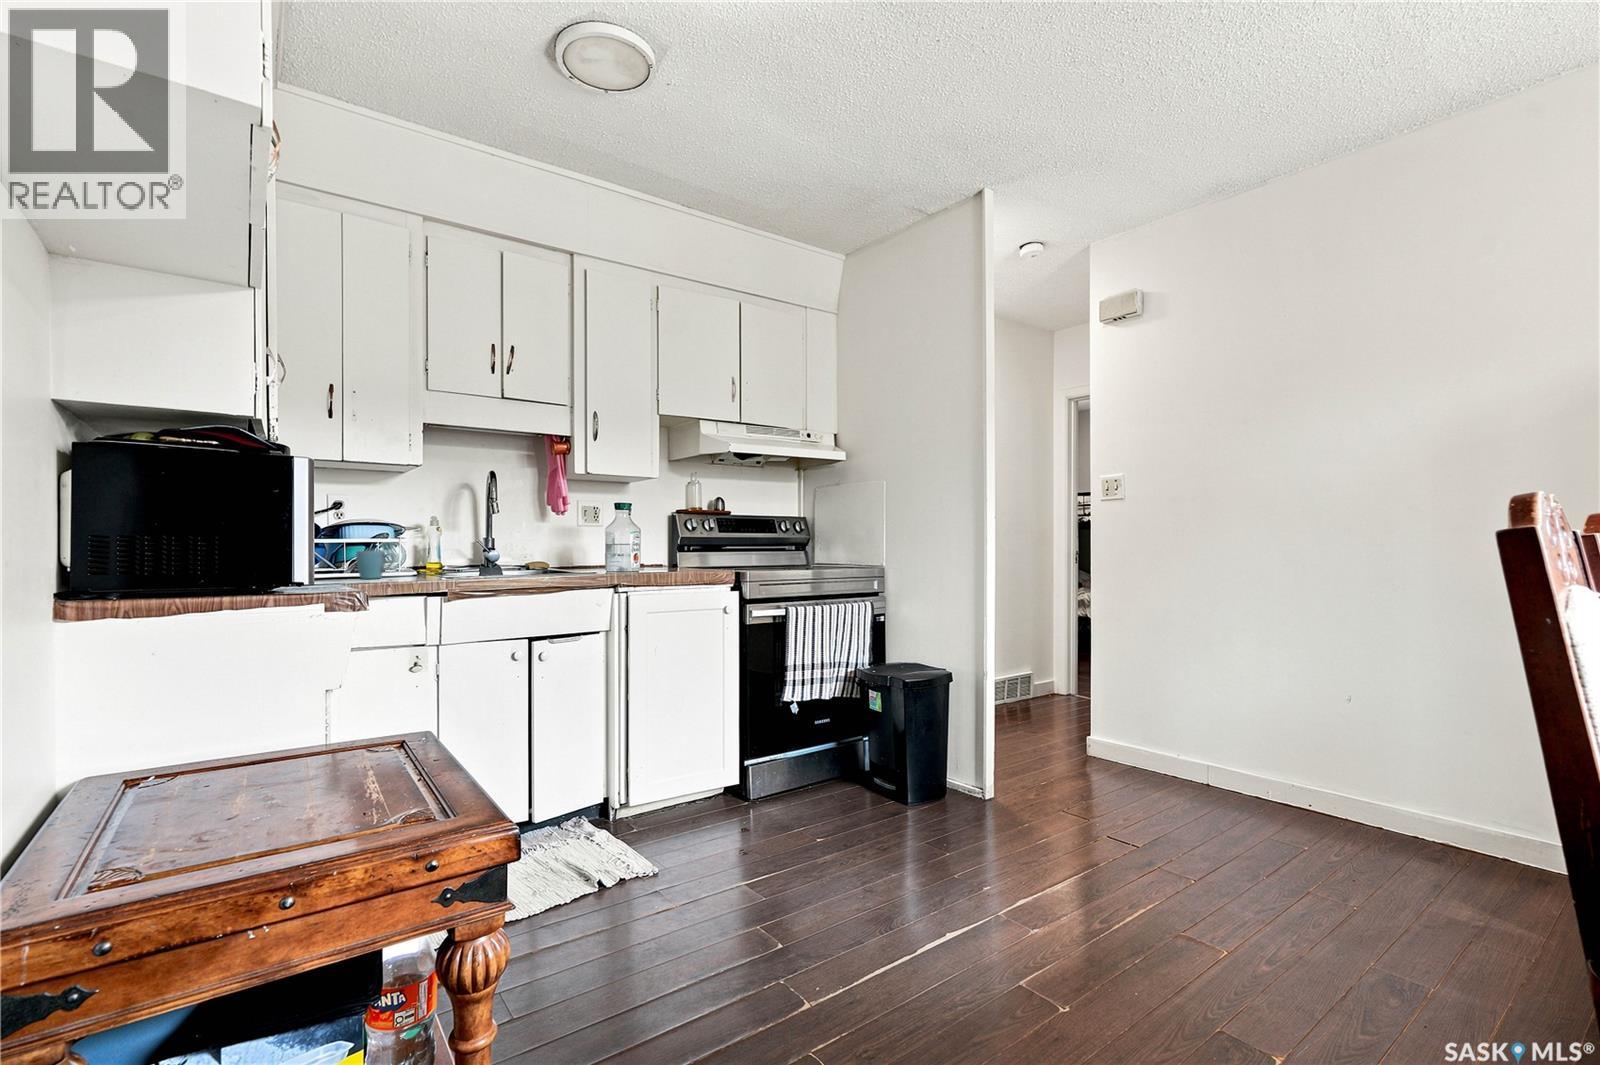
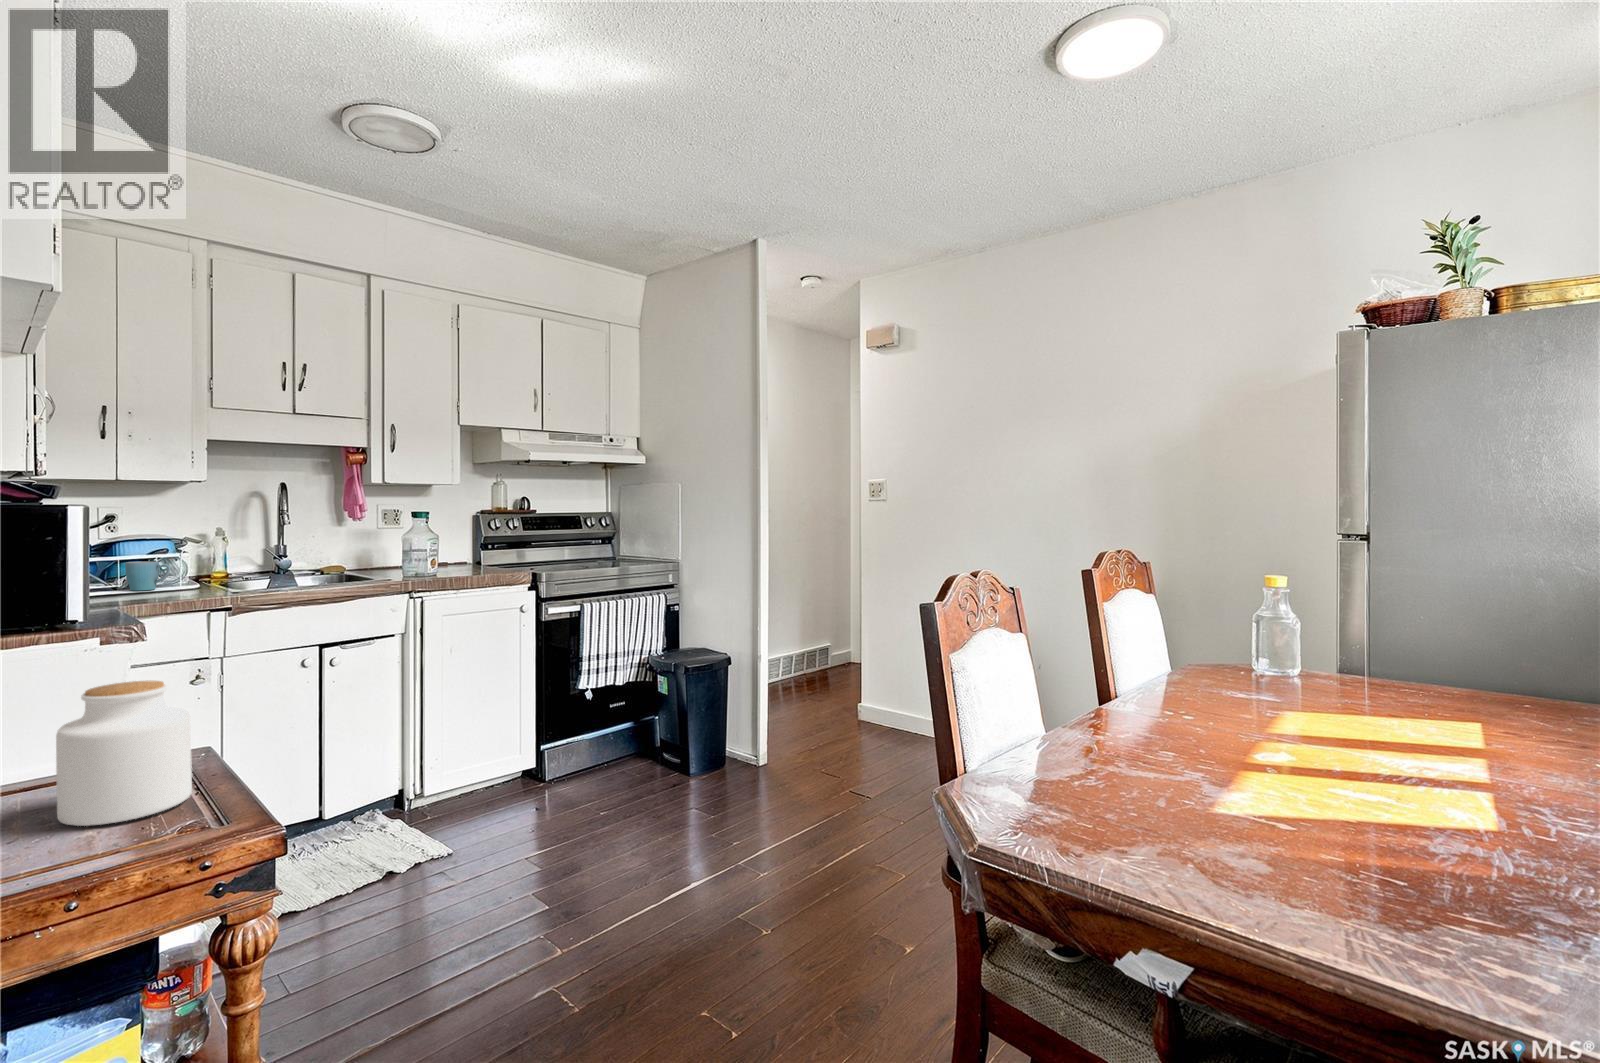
jar: none [281,639,417,803] -> present [56,681,192,826]

